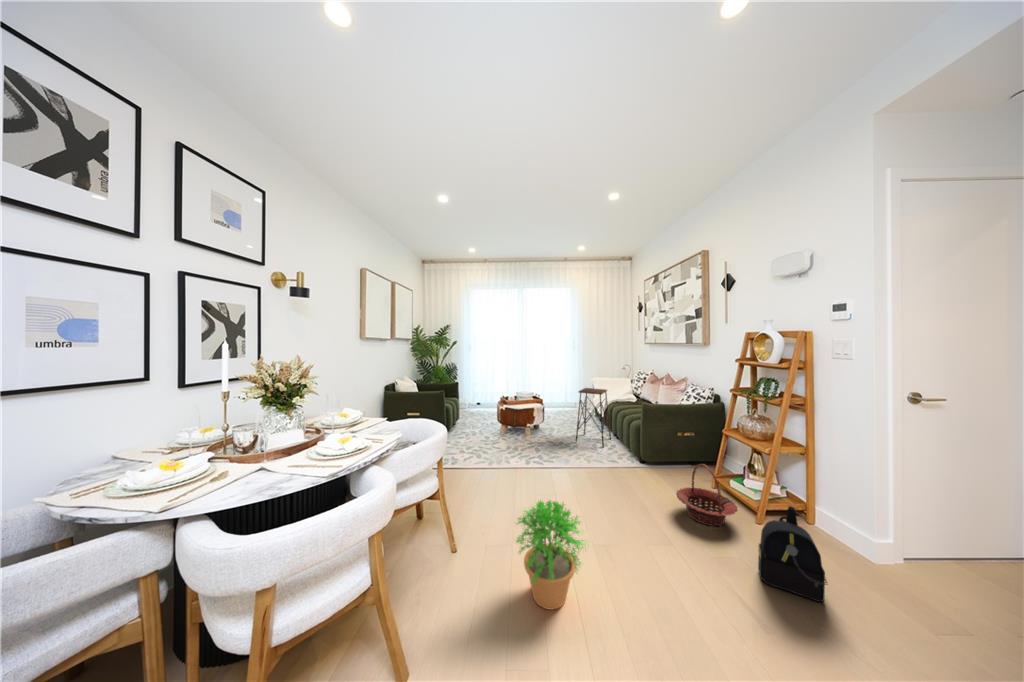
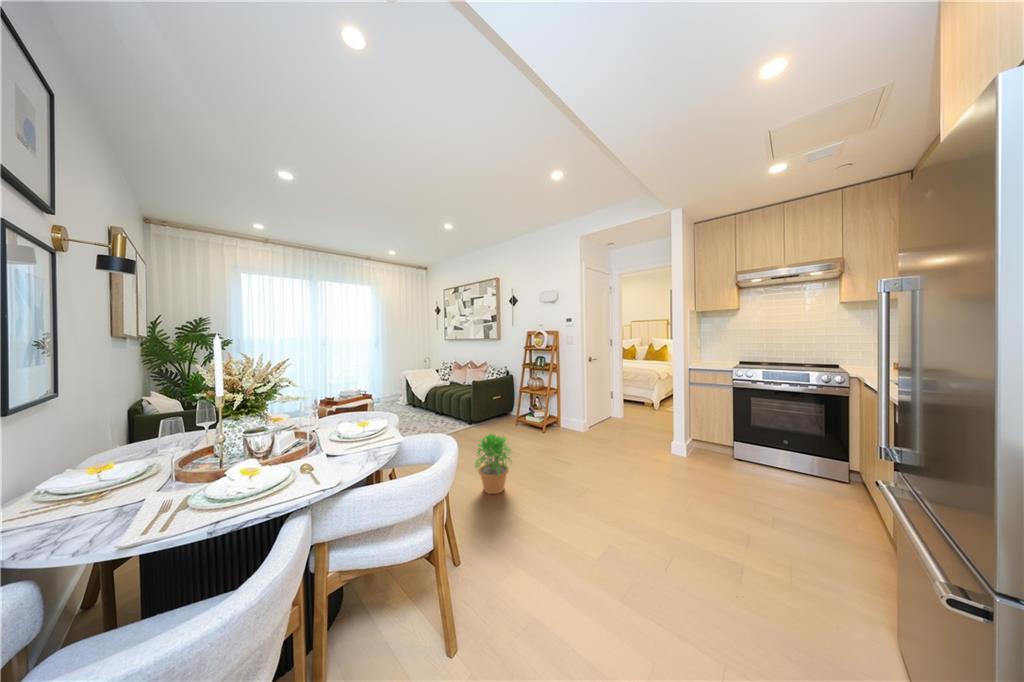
side table: present [576,388,611,447] -> none [415,378,440,426]
basket: present [676,464,738,526] -> none [511,407,540,439]
backpack: present [758,506,828,602] -> none [555,411,581,448]

